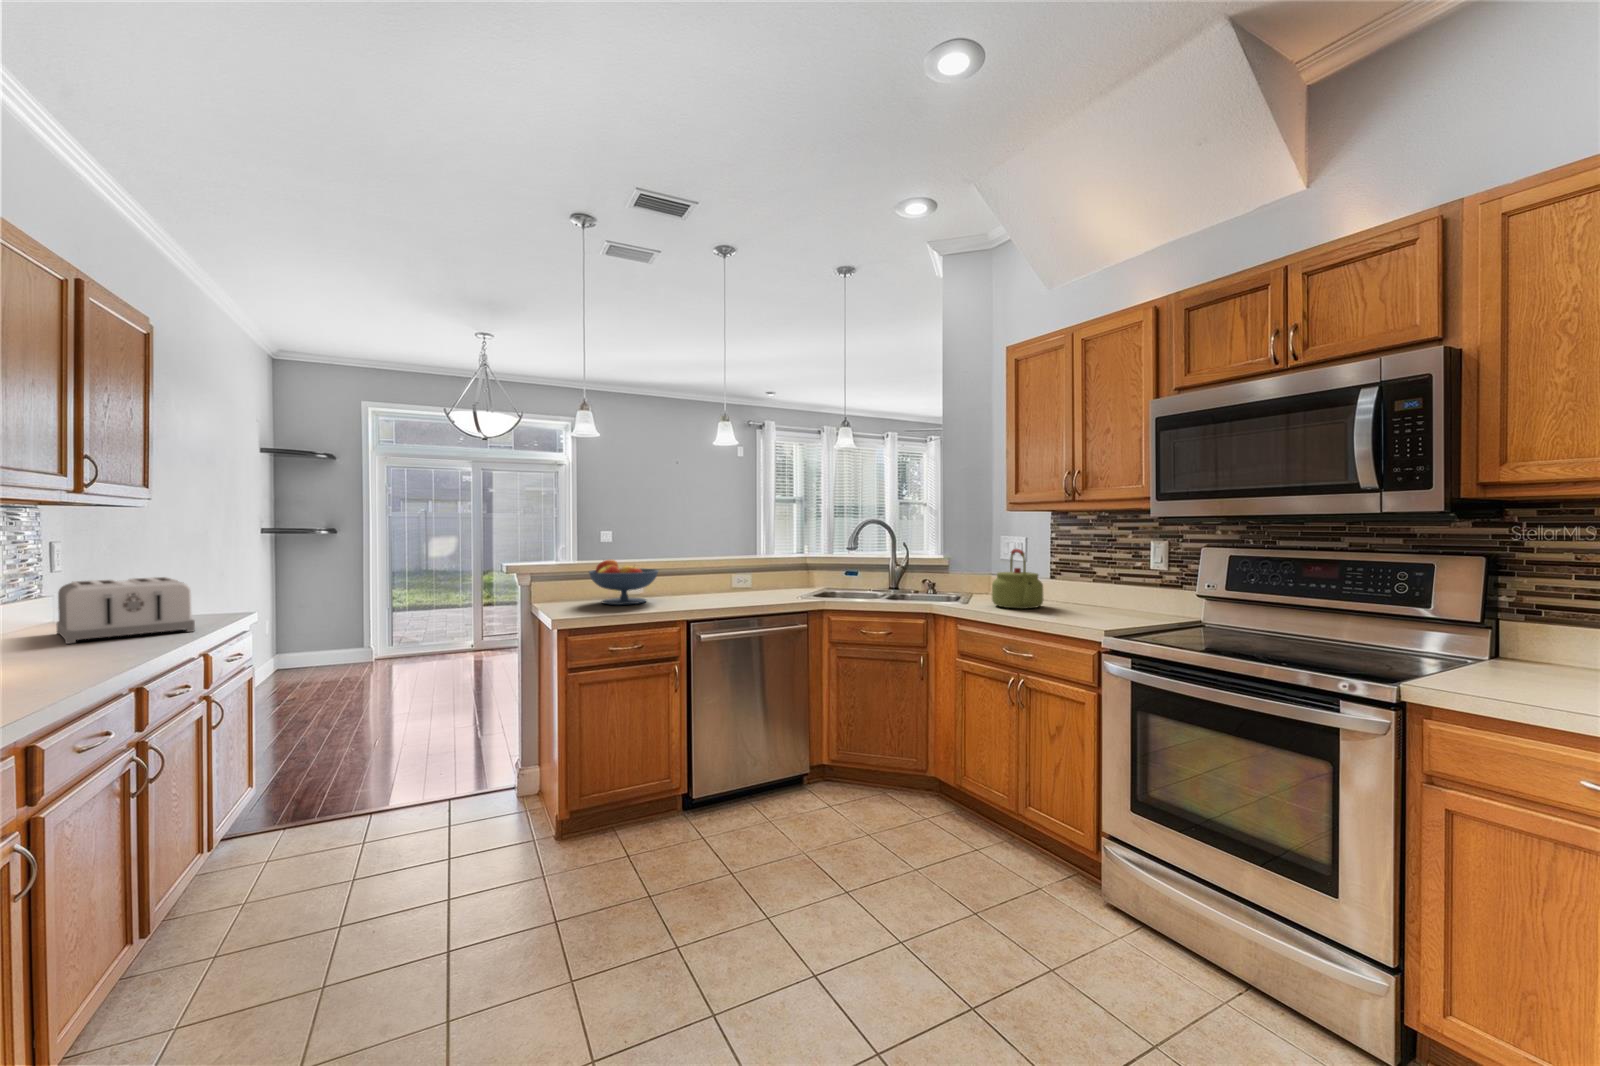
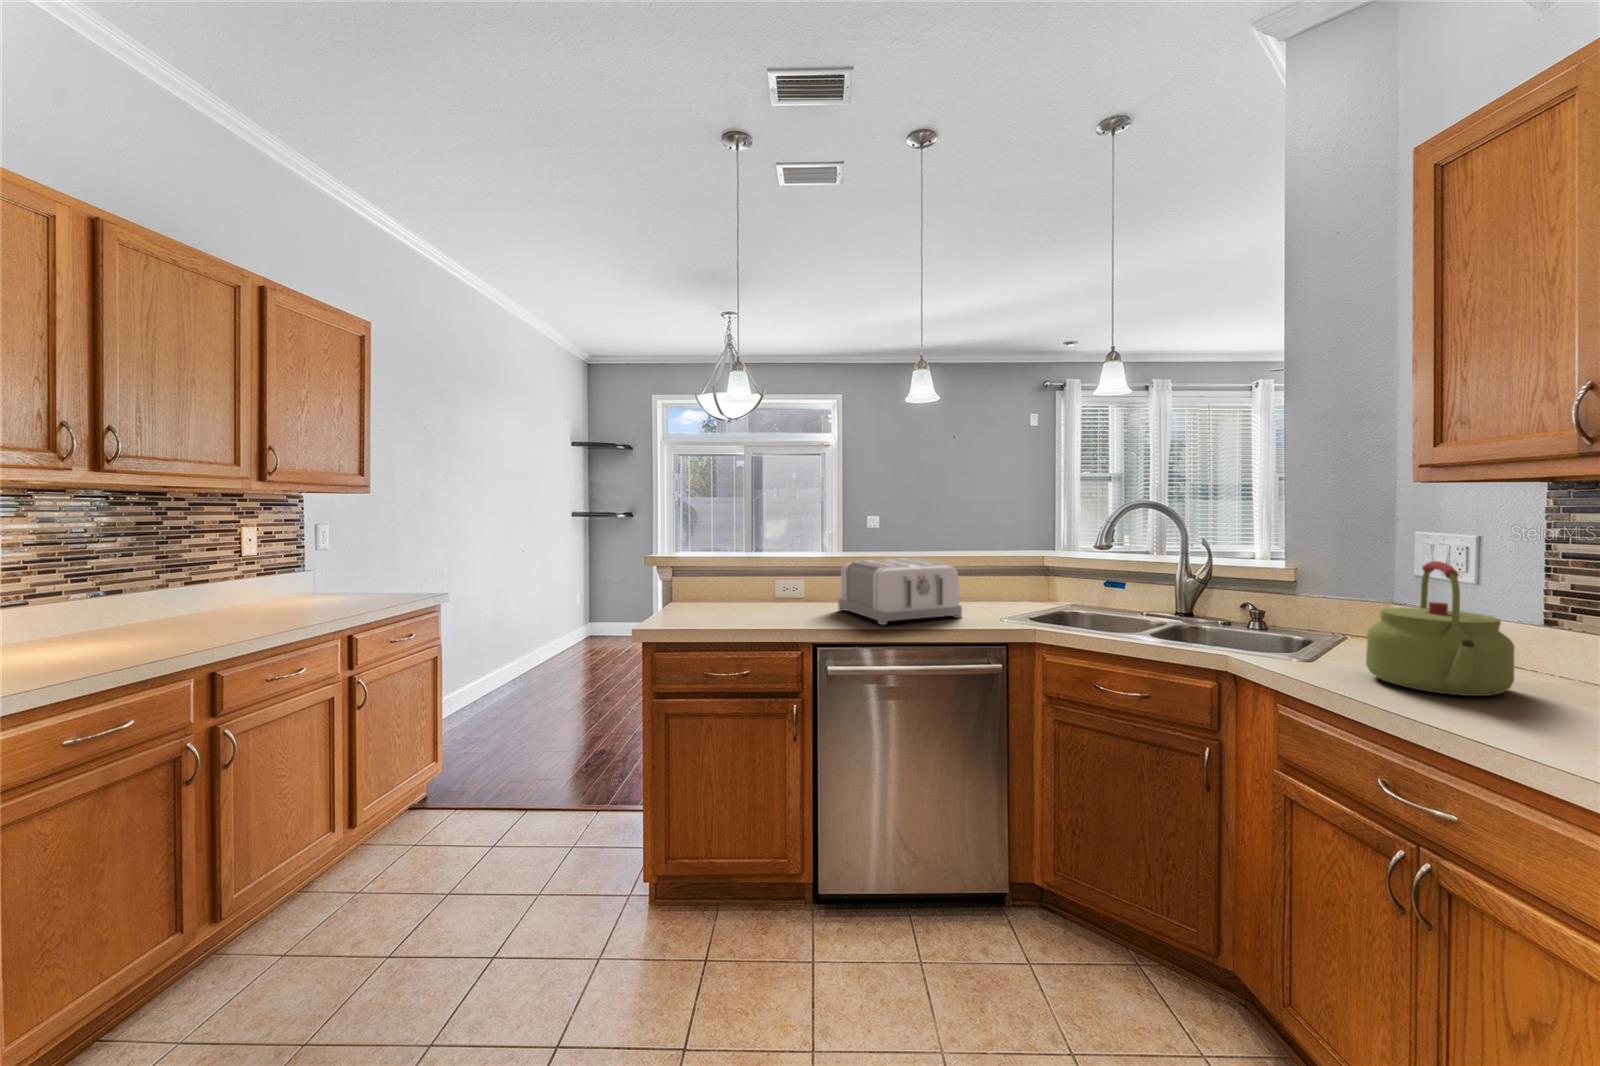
fruit bowl: present [589,560,658,605] -> none [719,554,806,614]
toaster: present [56,577,195,644] -> present [838,558,962,625]

